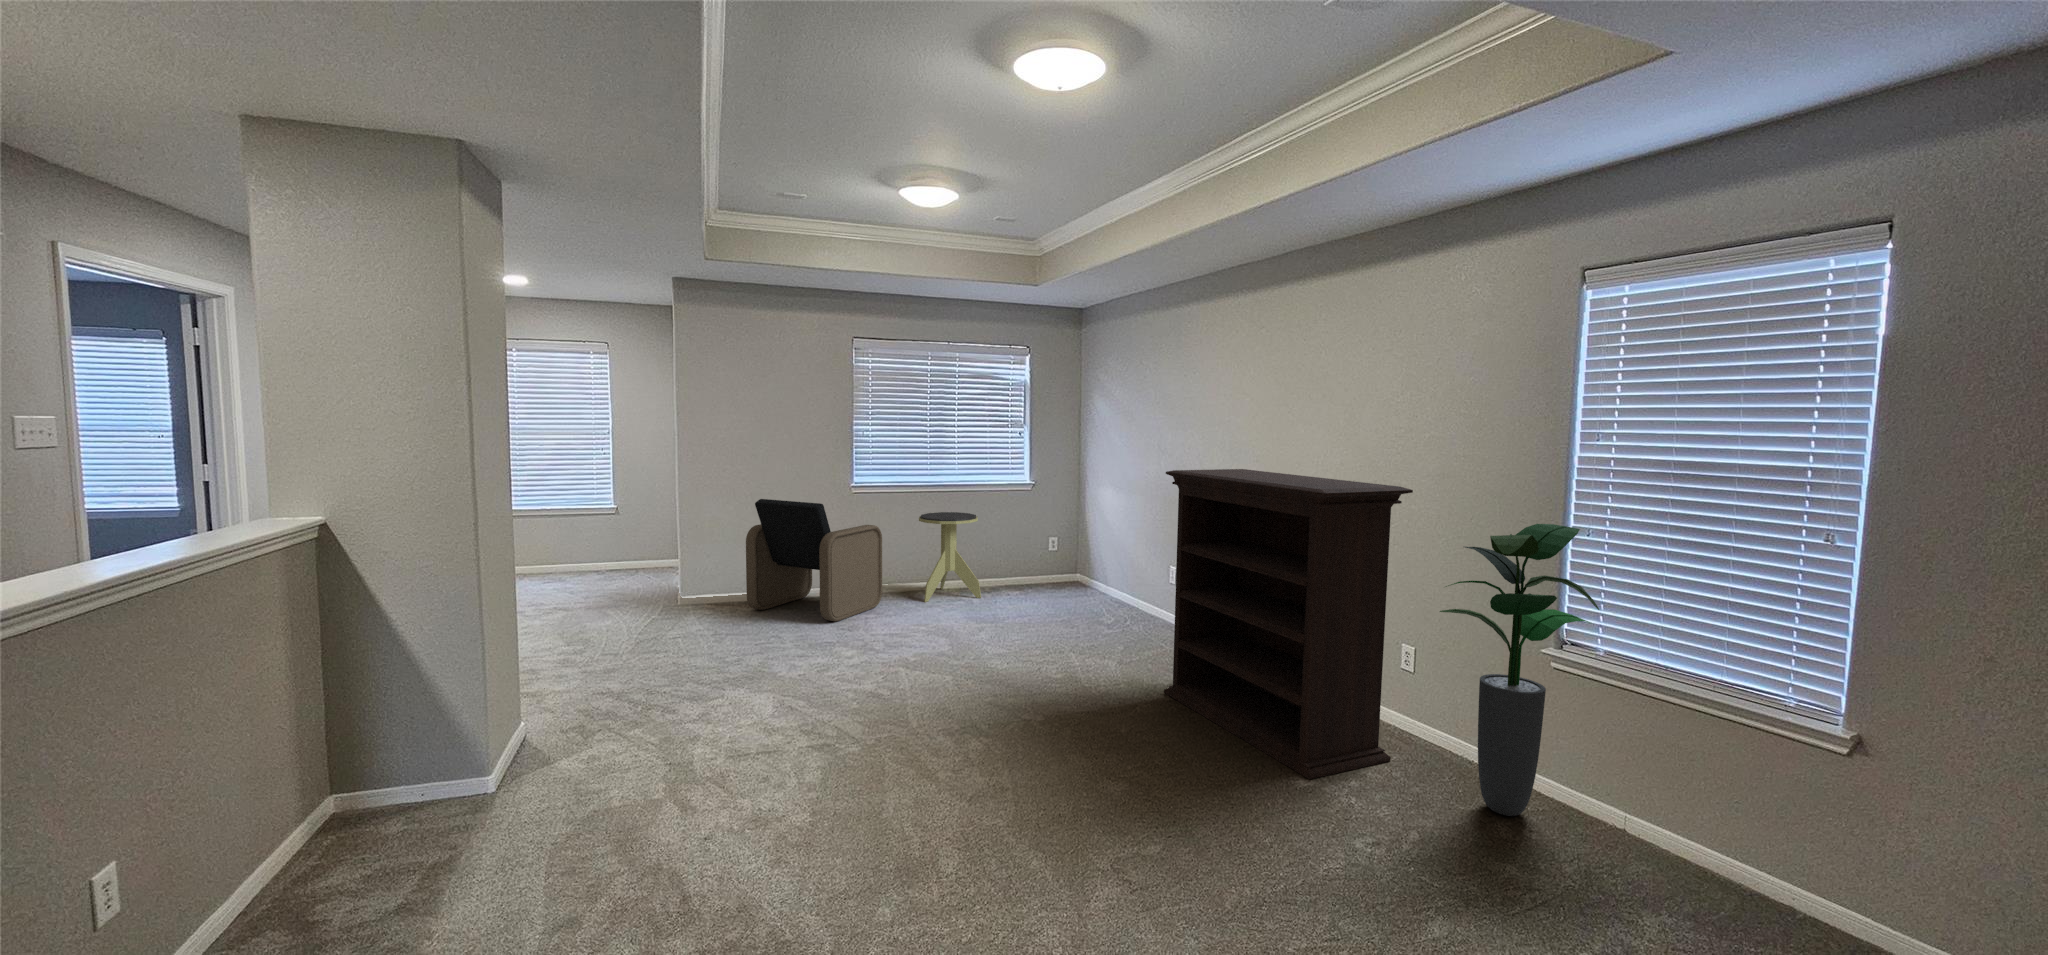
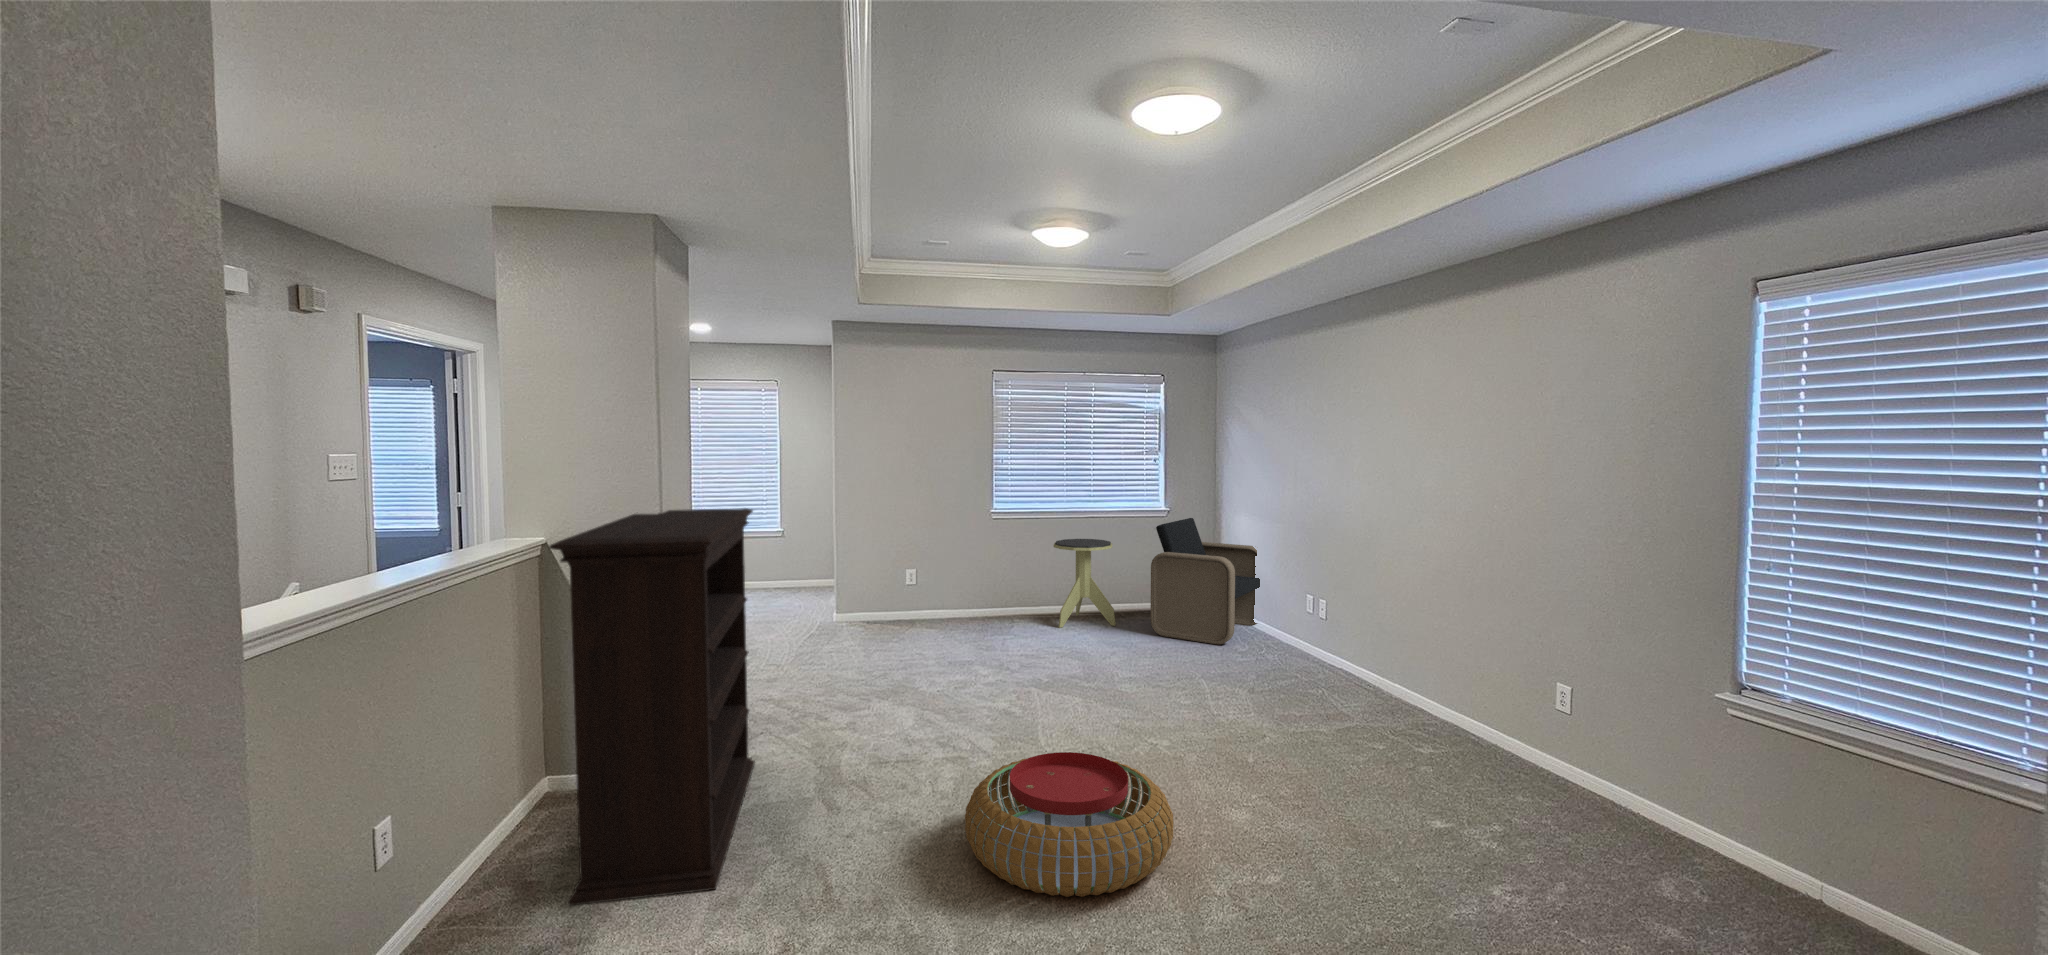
bookshelf: present [1164,469,1413,779] -> present [549,508,755,906]
armchair: present [746,499,882,622] -> present [1150,518,1260,644]
potted plant: present [1440,524,1600,816] -> none [1589,557,1777,878]
pouf: none [842,736,1062,890] -> present [965,752,1174,897]

